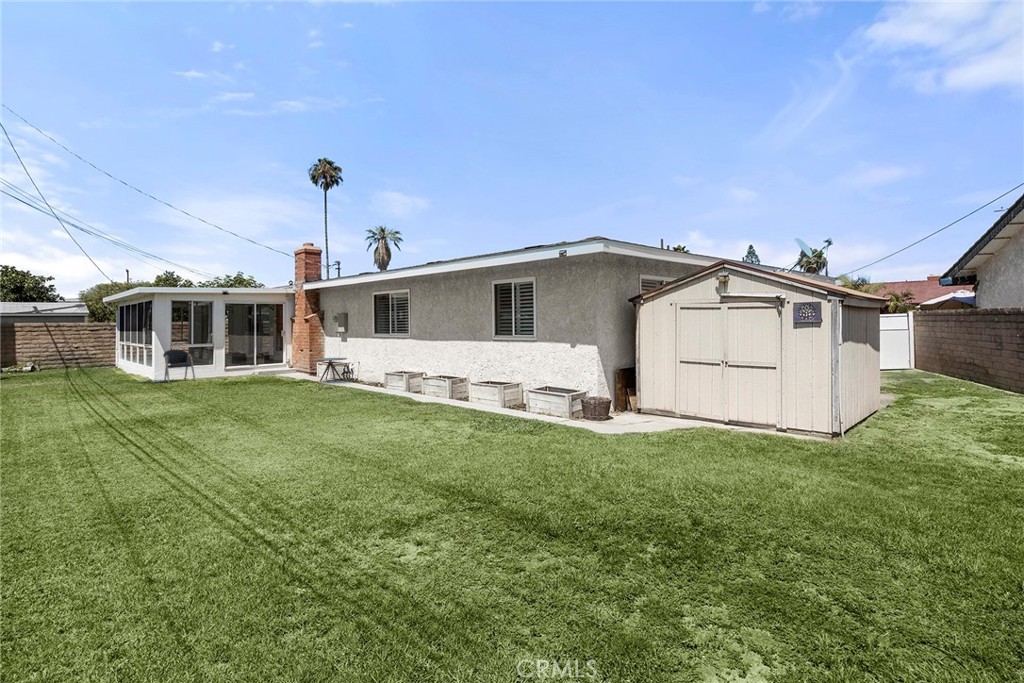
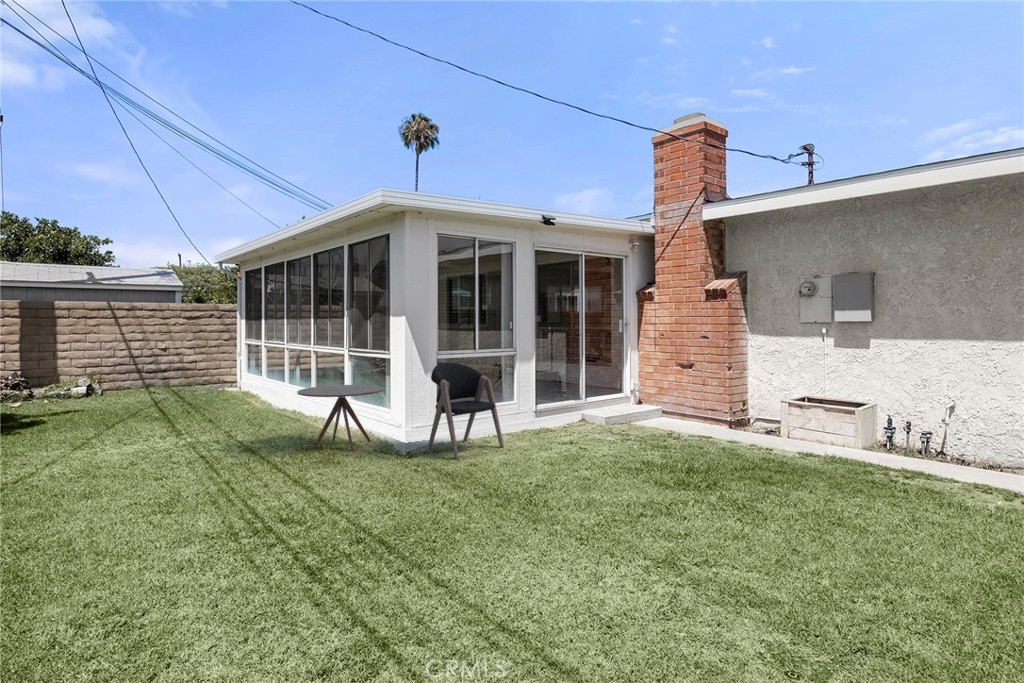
round table: present [313,358,347,382] -> present [297,385,384,451]

